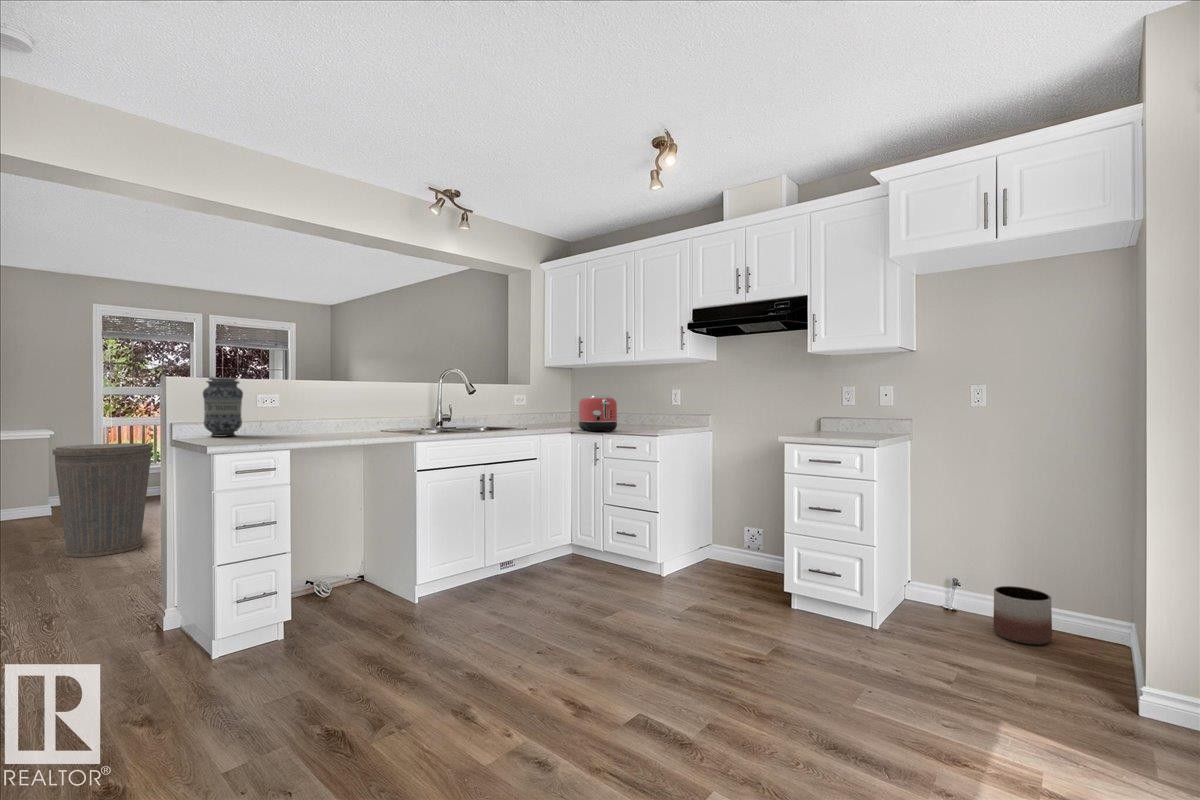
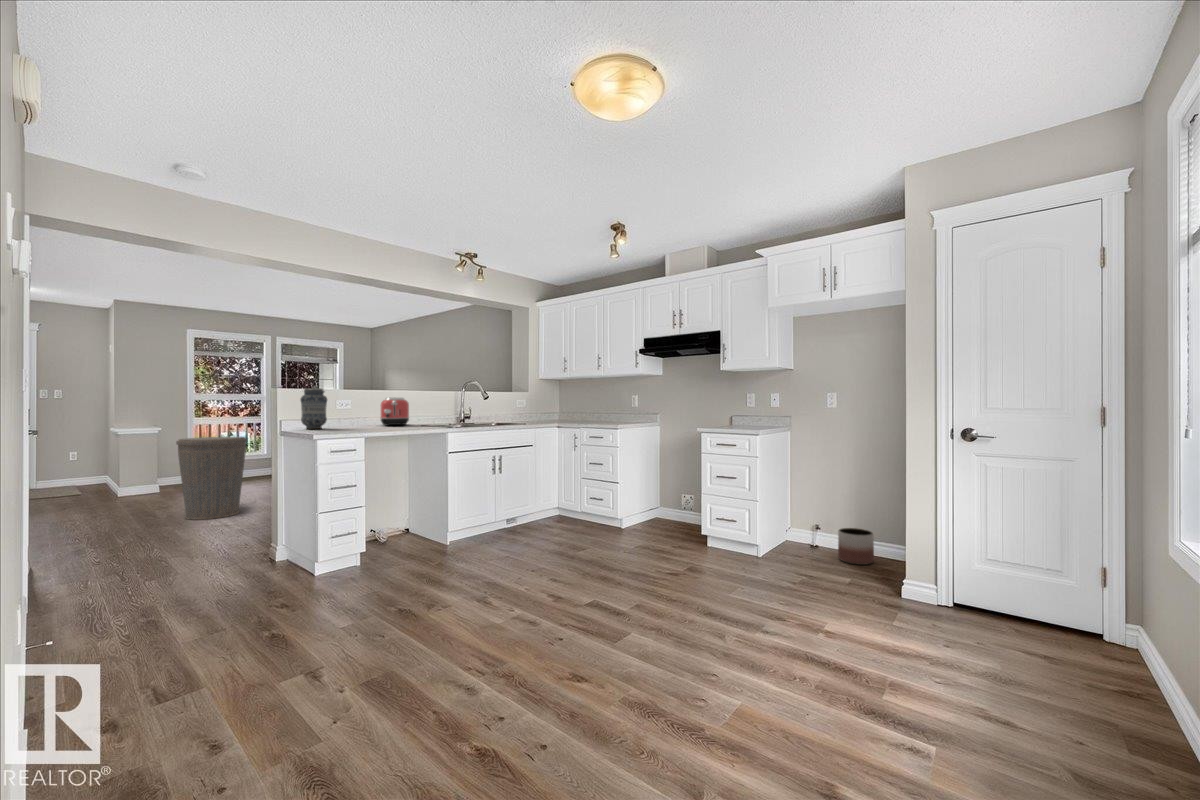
toaster: present [578,395,618,432] -> present [380,397,409,426]

